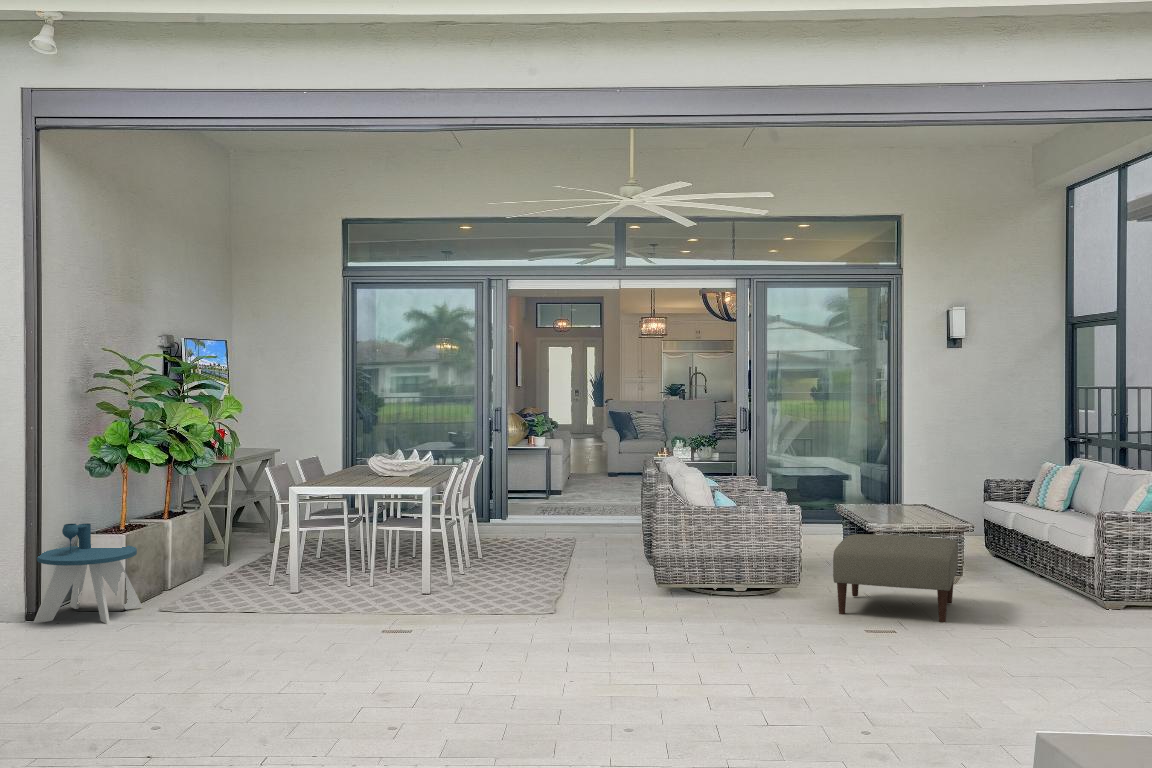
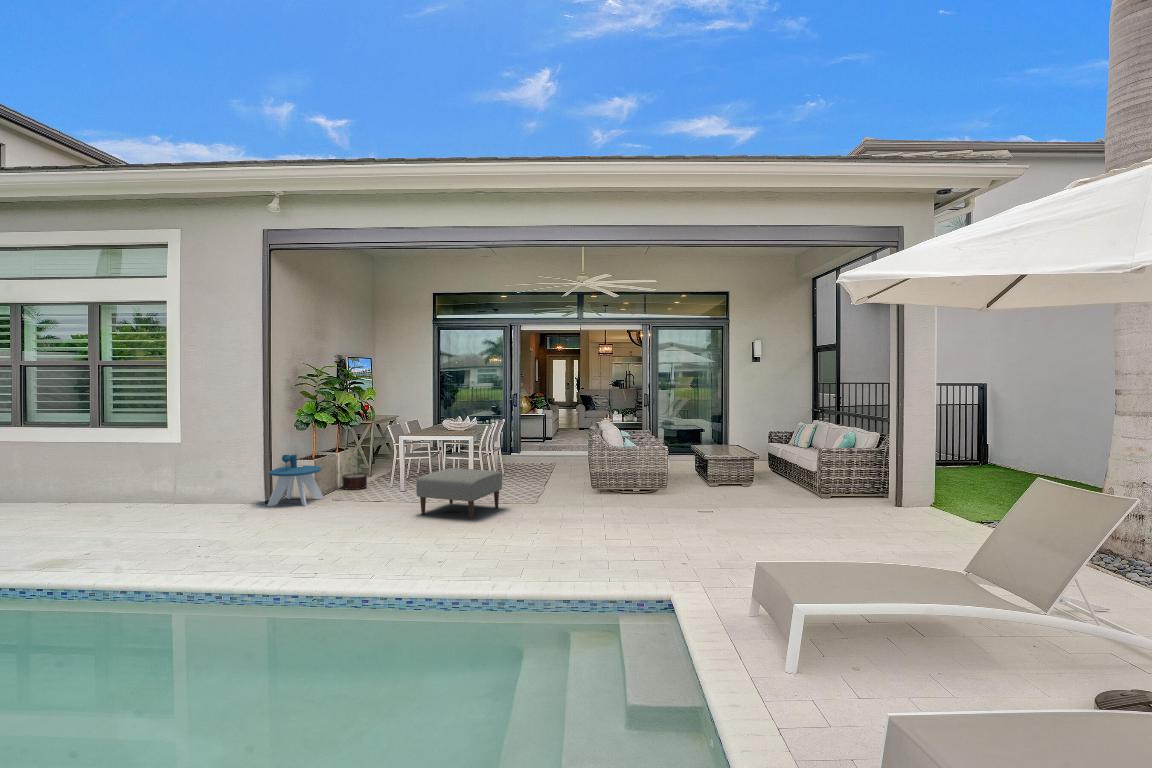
decorative plant: none [173,510,227,591] -> present [341,449,367,490]
ottoman: present [833,534,958,622] -> present [416,468,502,519]

